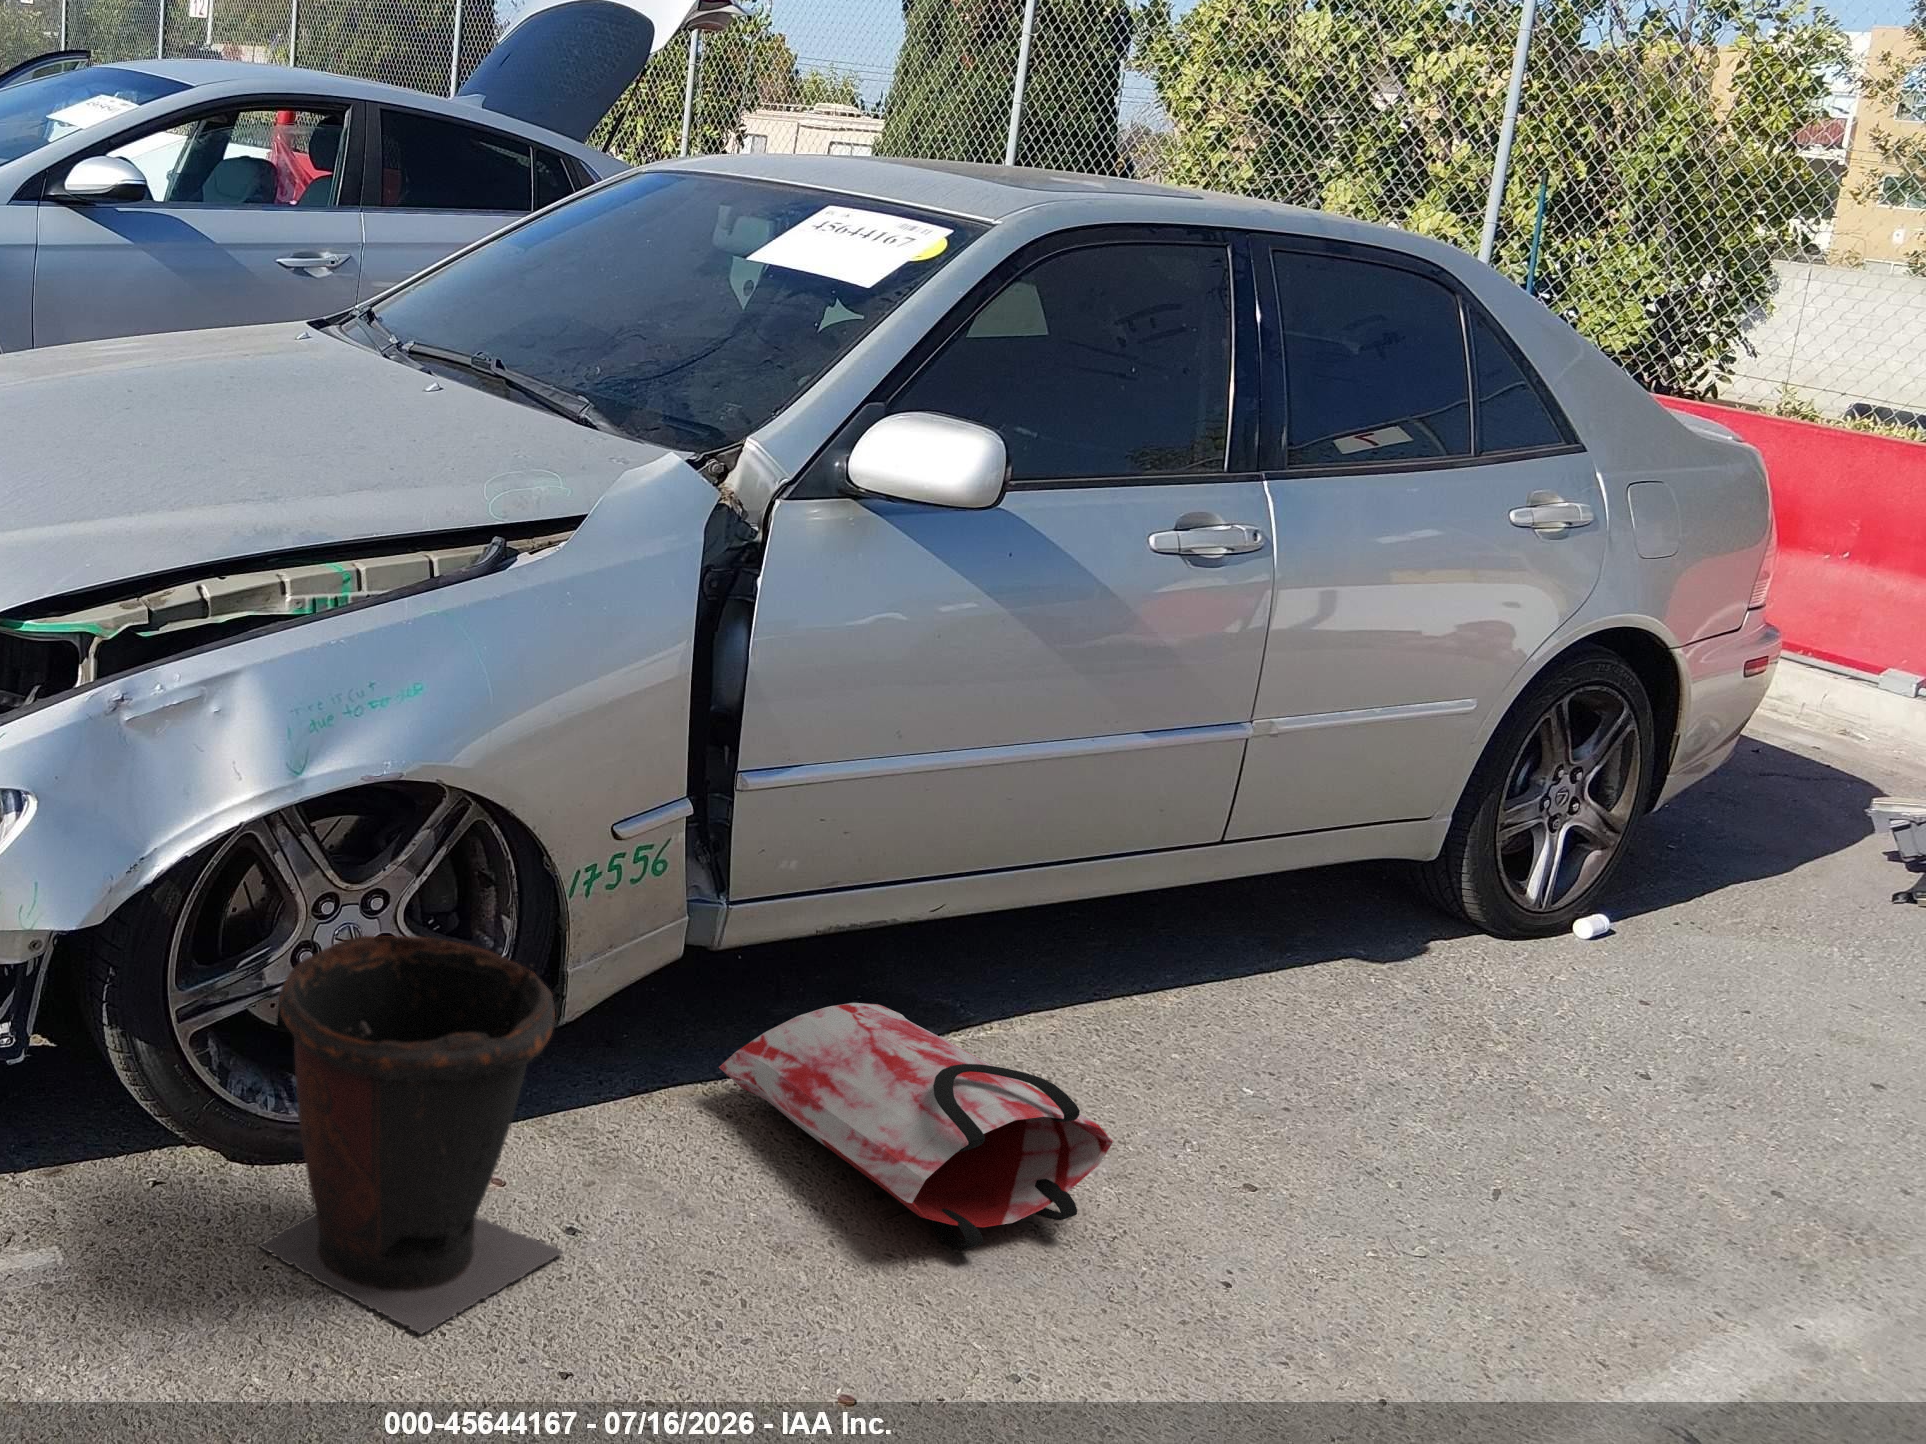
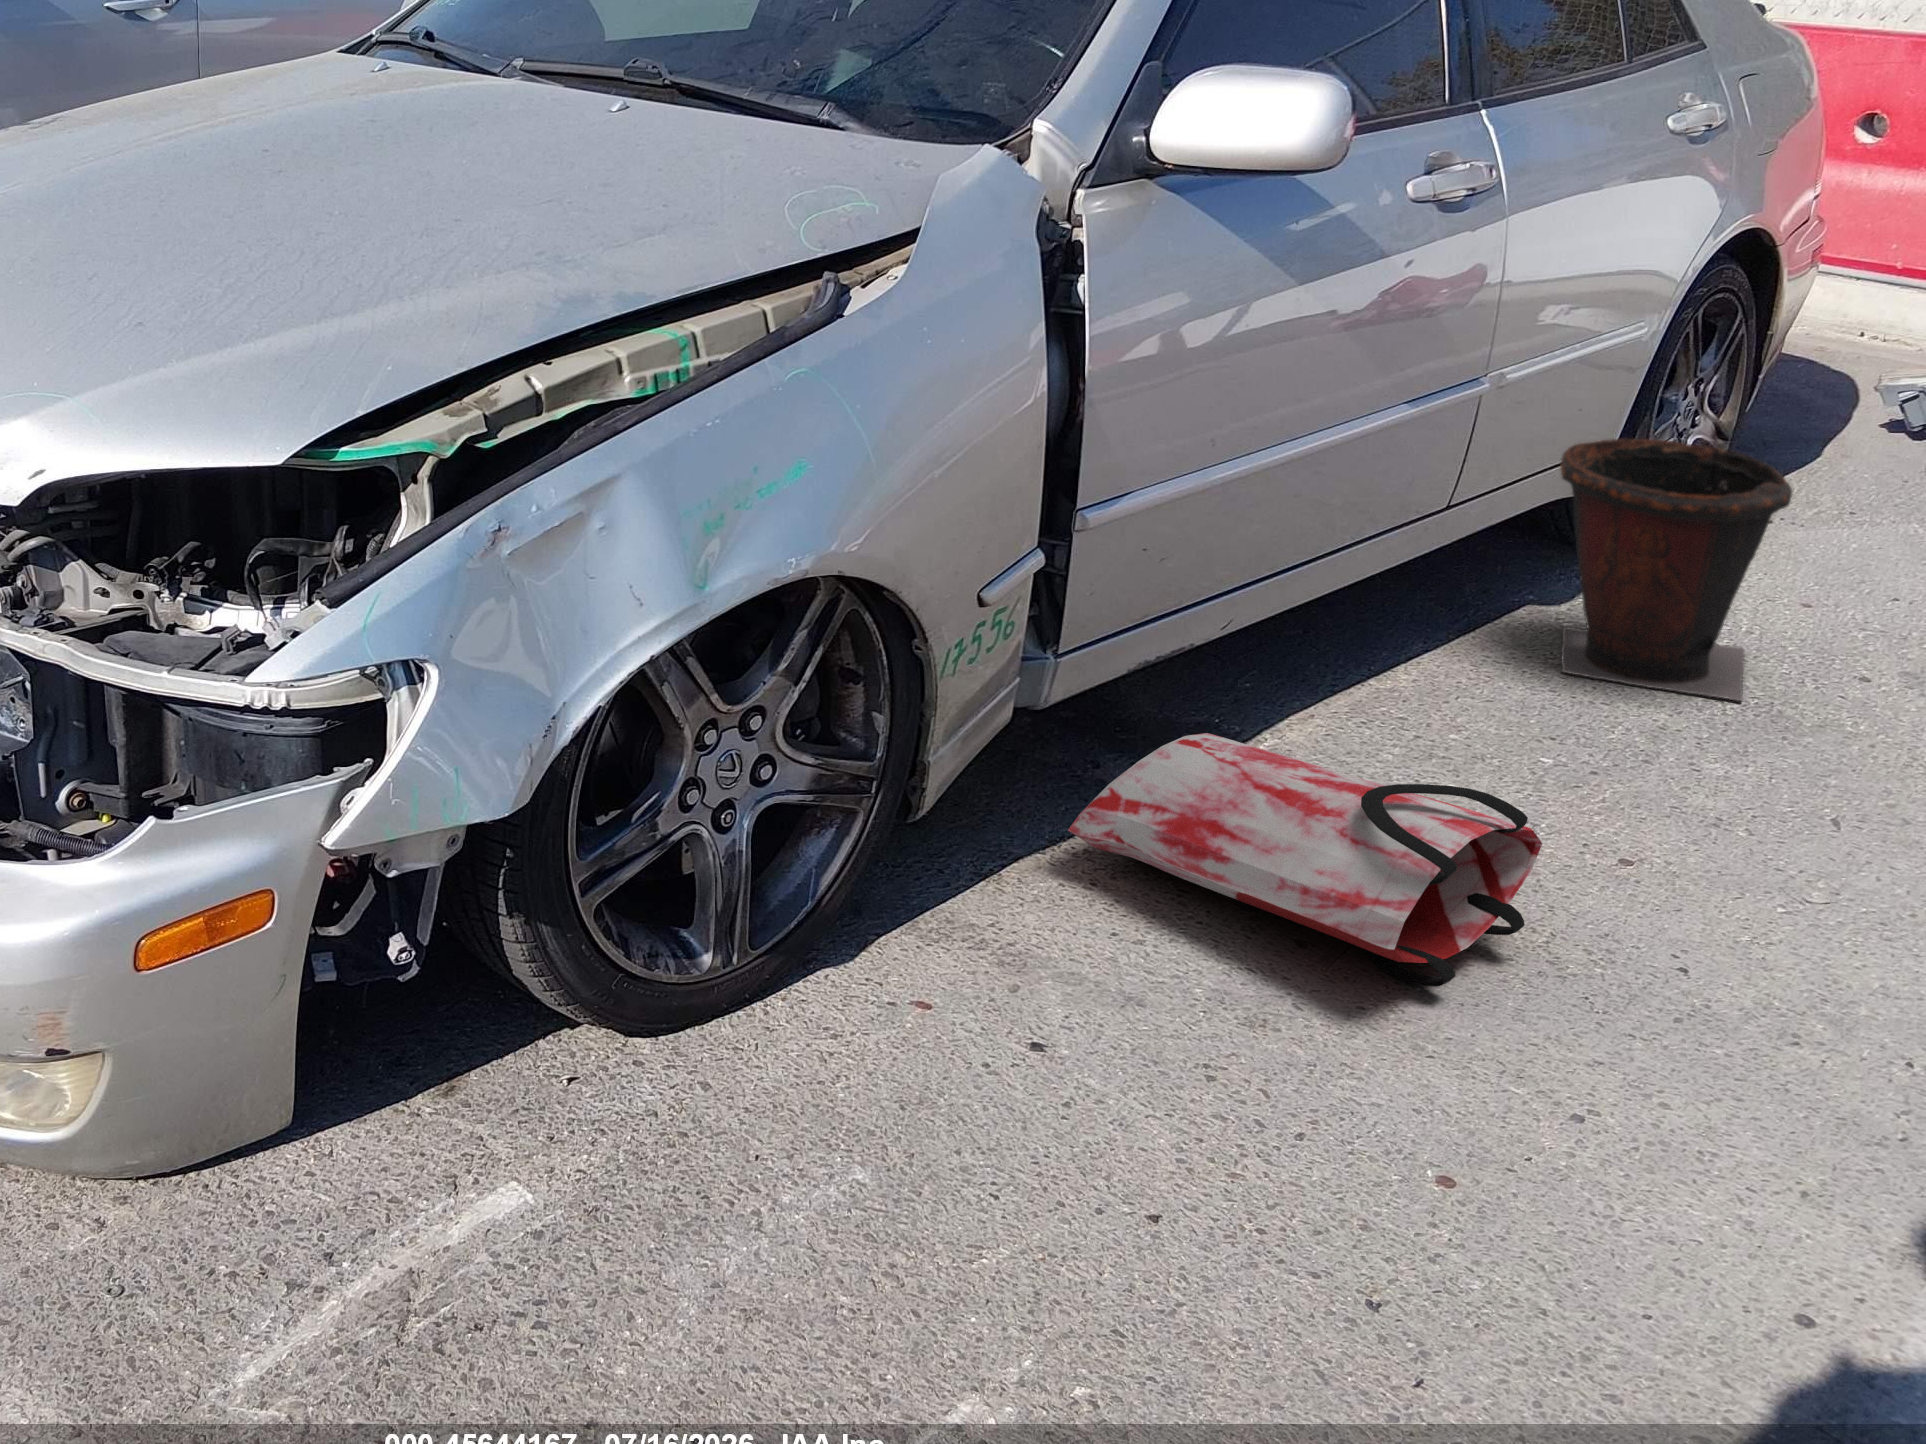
bucket: present [258,936,564,1334] -> present [1560,439,1793,701]

